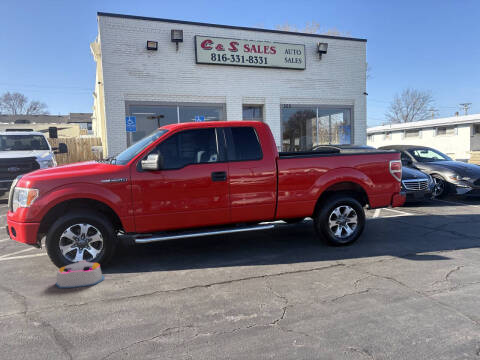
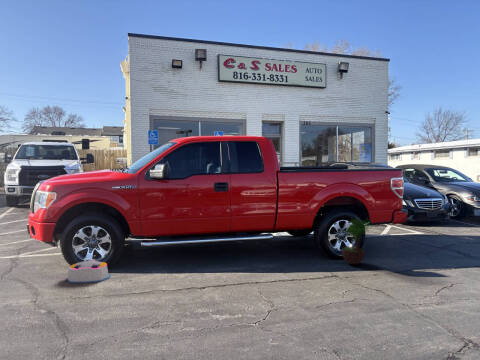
potted tree: none [344,200,375,250] -> present [342,218,369,264]

